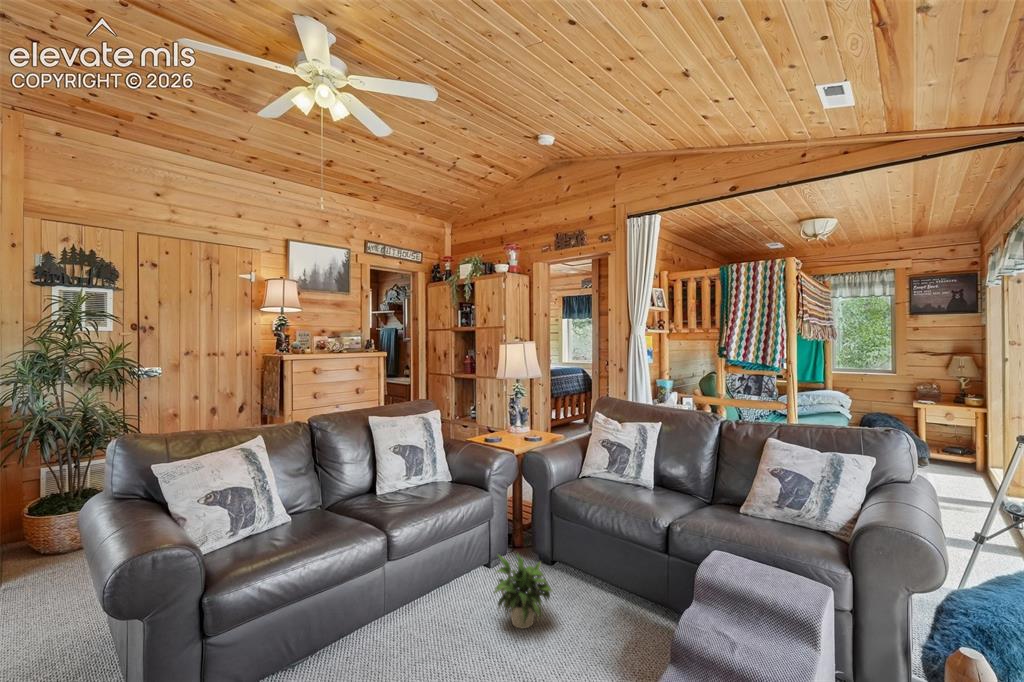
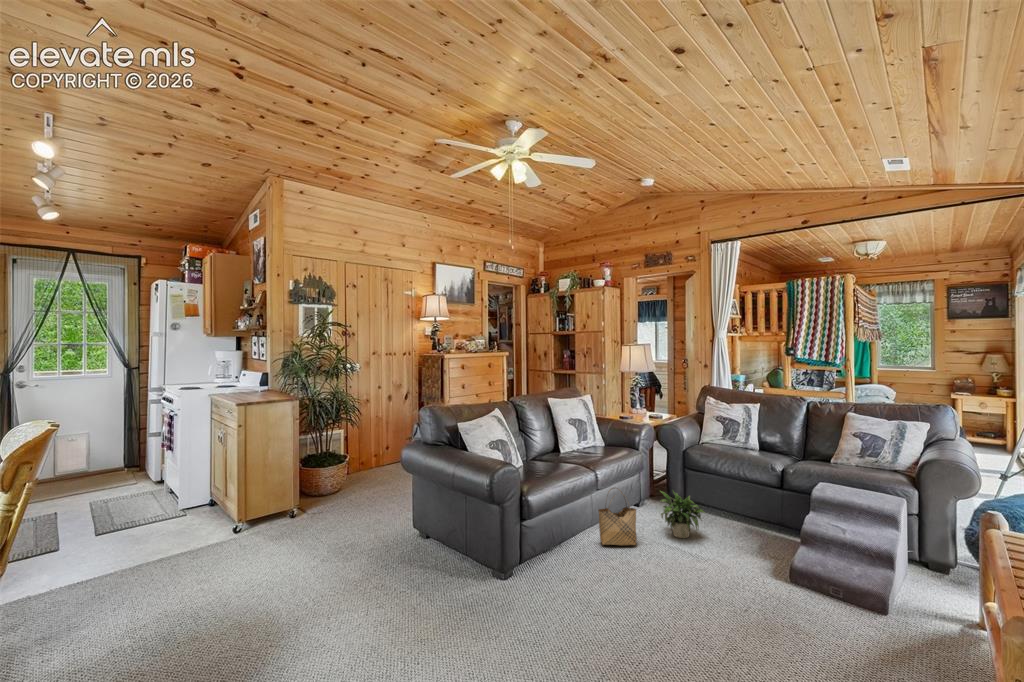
woven basket: none [389,556,449,648] -> present [598,488,637,545]

